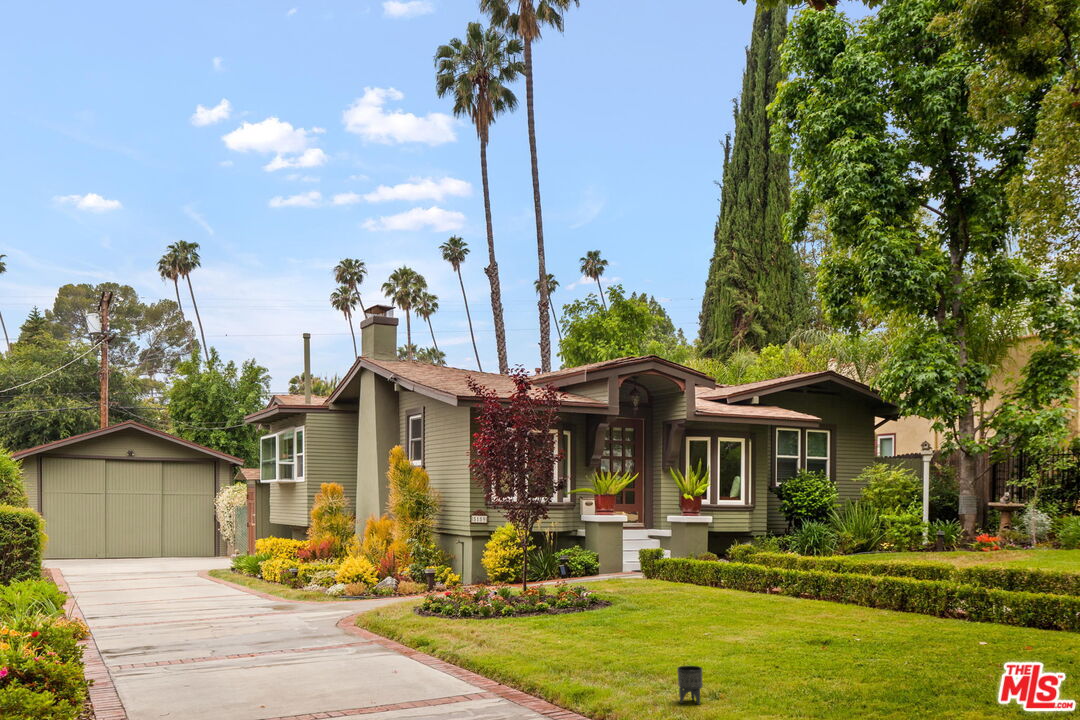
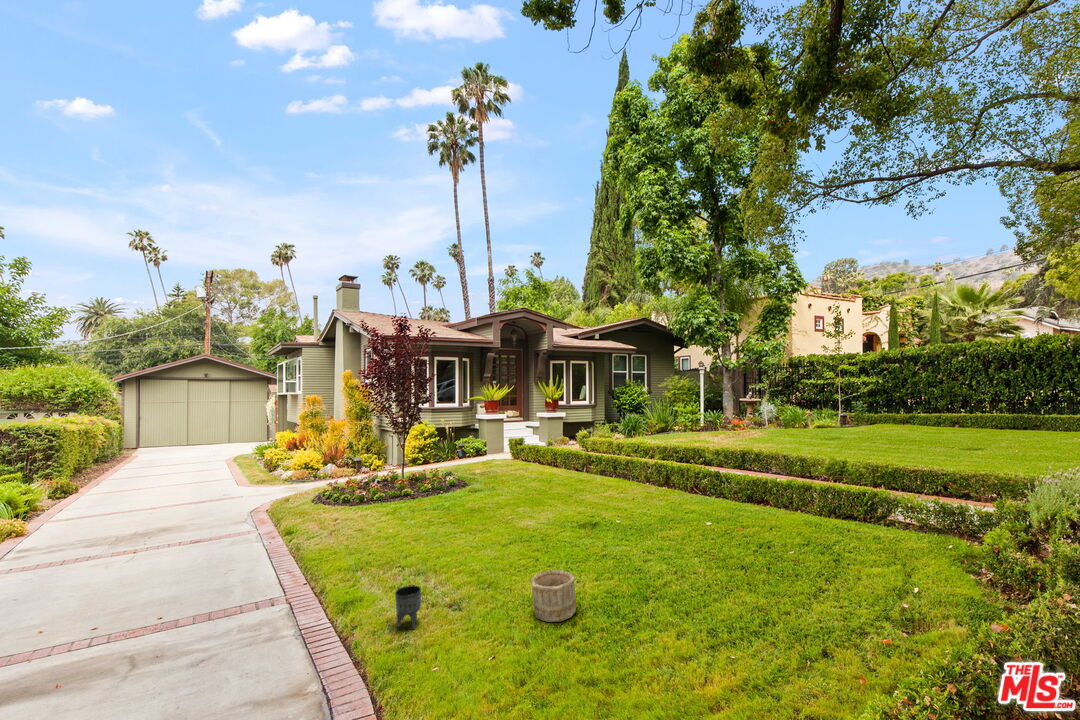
wooden bucket: none [809,658,856,701] -> present [530,570,576,622]

